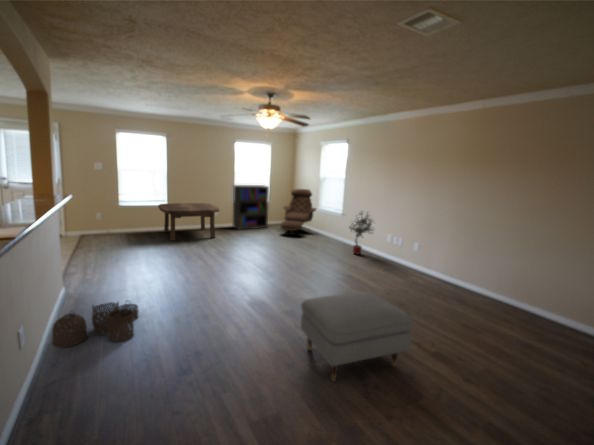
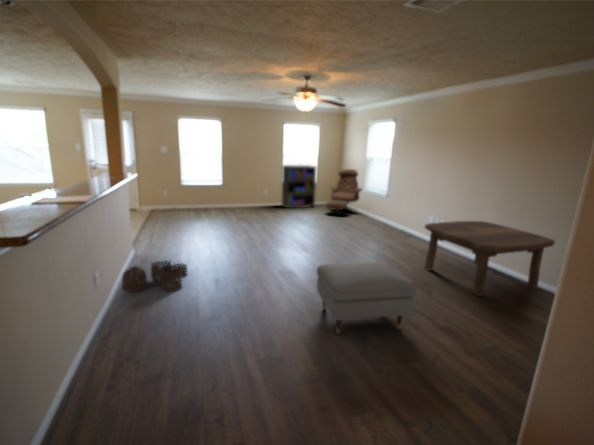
coffee table: present [159,203,220,241] -> present [425,221,555,296]
potted tree: present [350,212,372,255] -> none [390,190,418,234]

